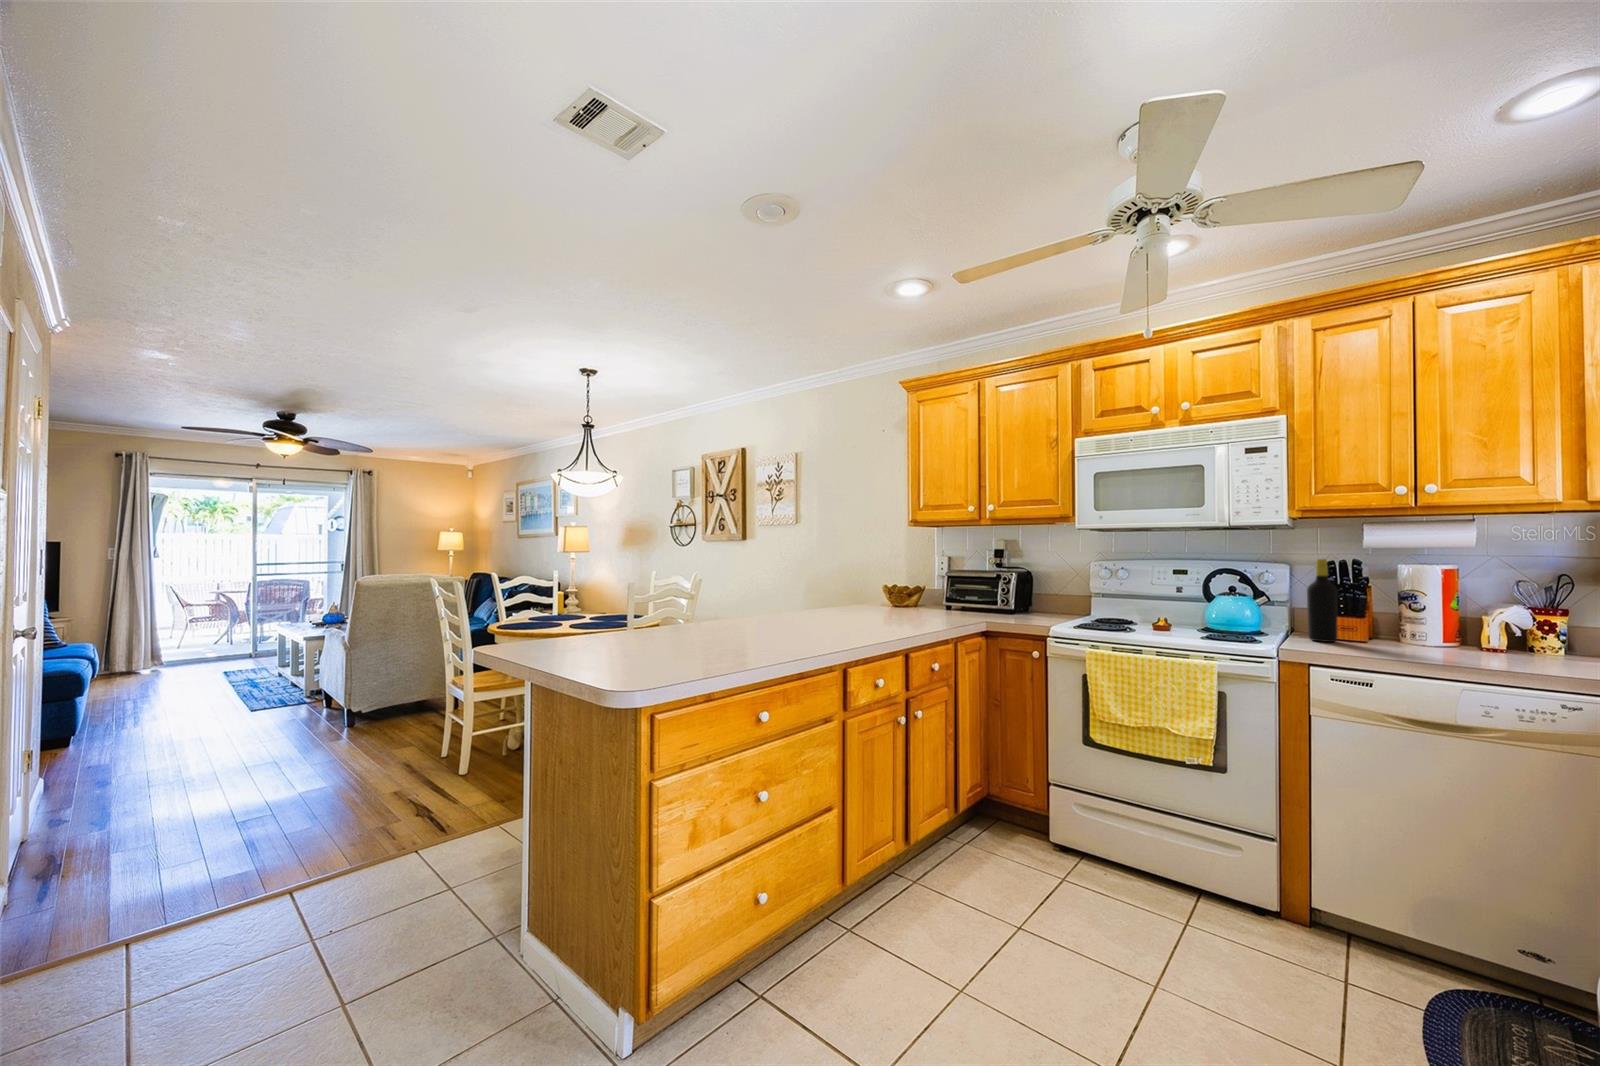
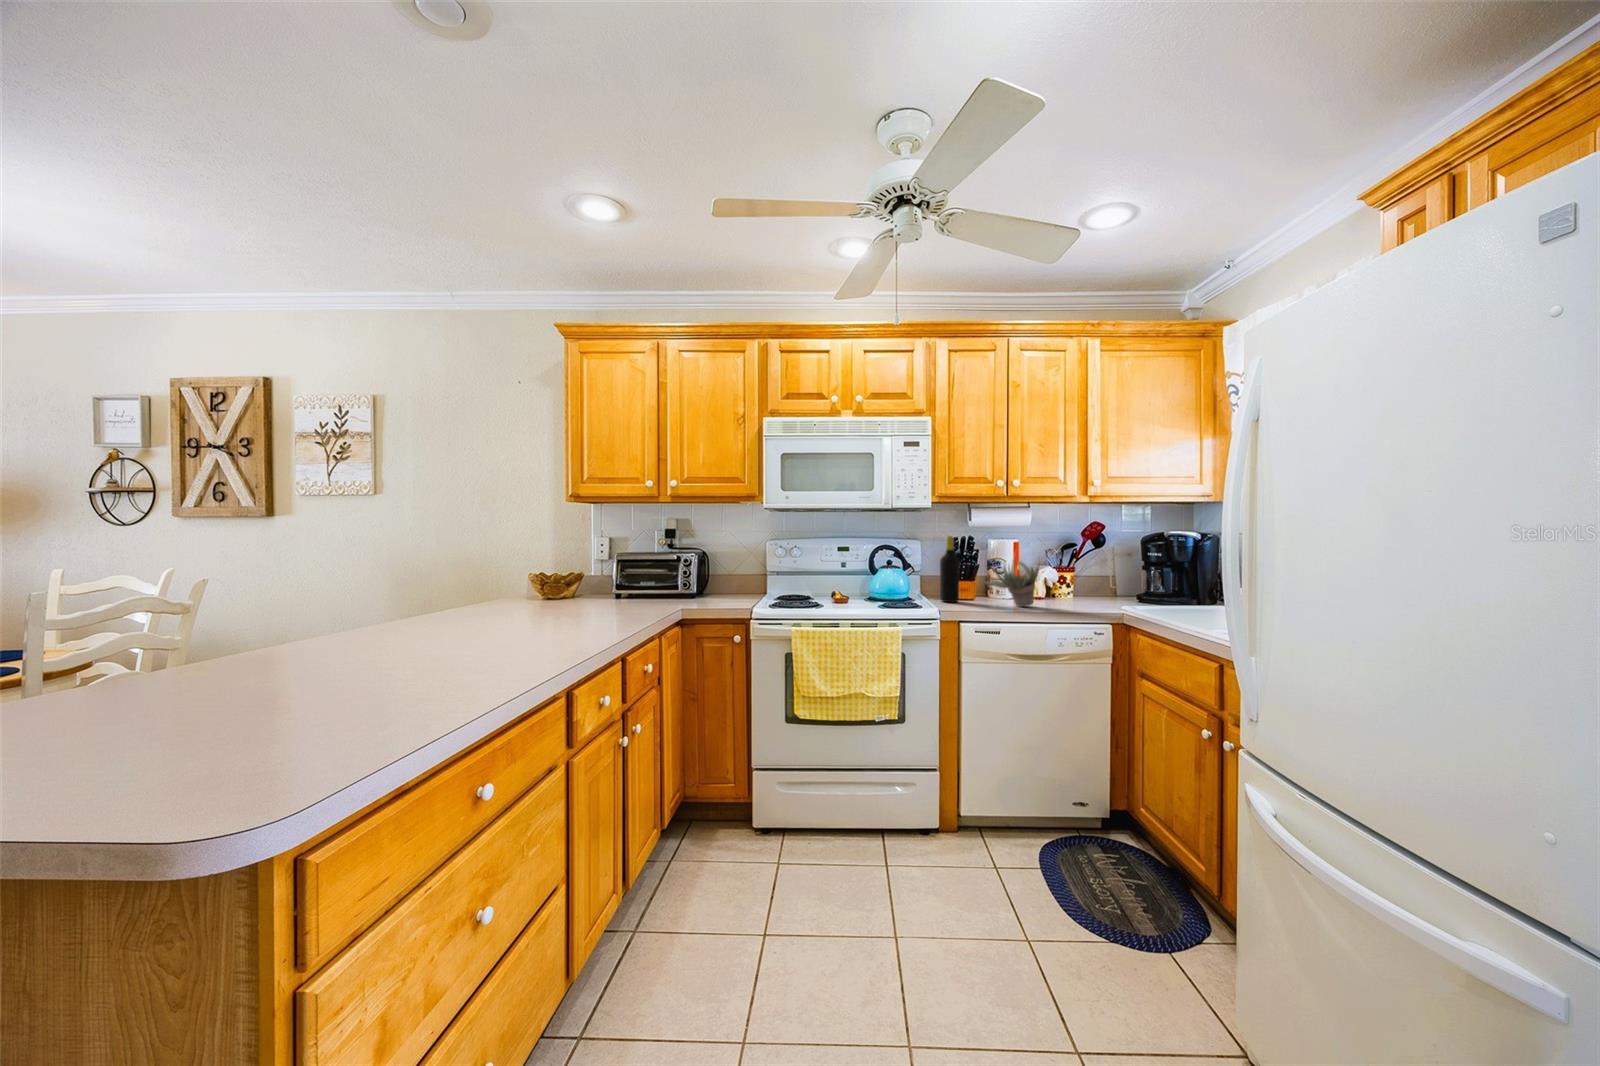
succulent plant: none [1358,577,1464,655] -> present [984,551,1039,607]

